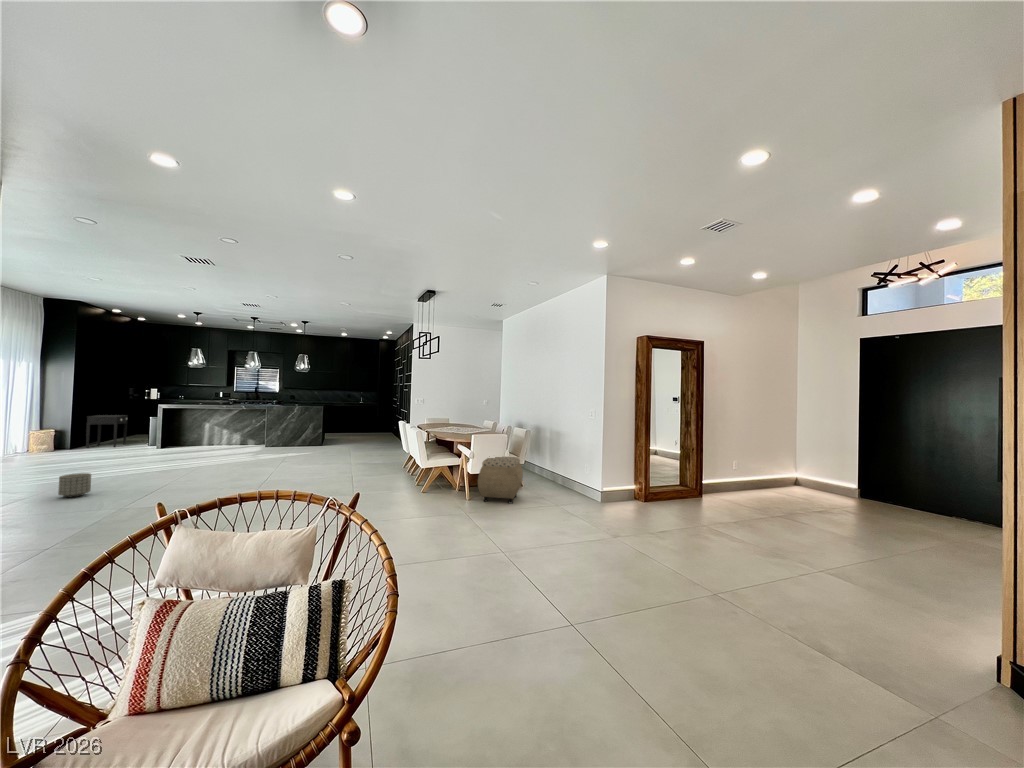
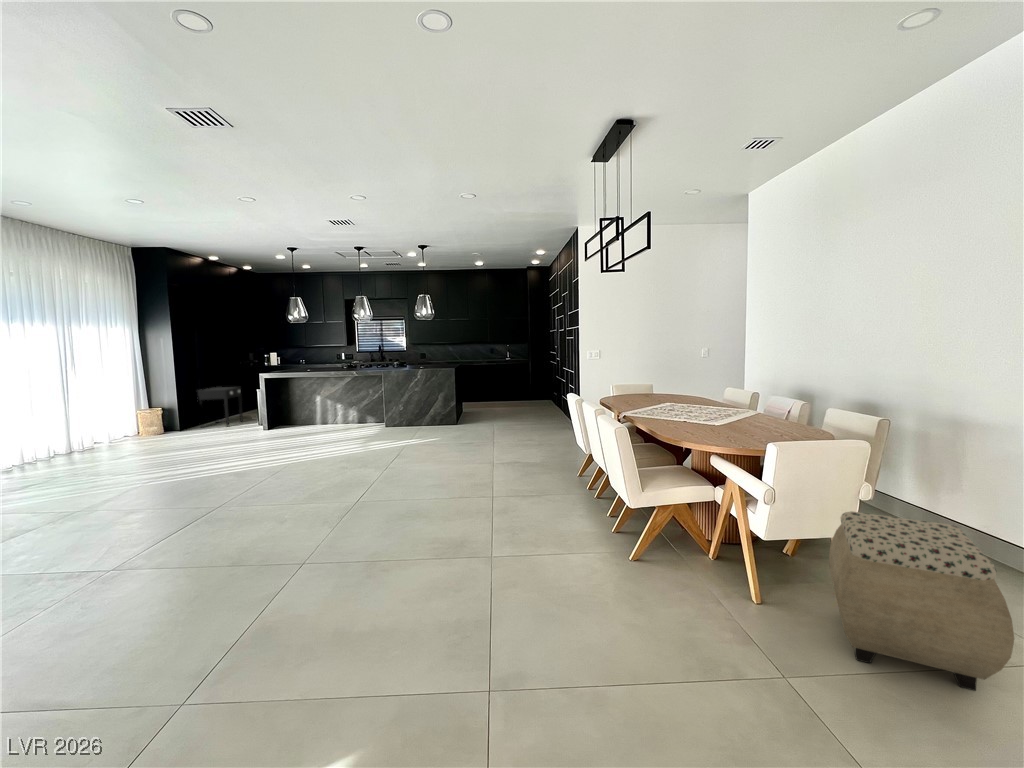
planter: present [58,473,91,497] -> none [41,499,93,542]

